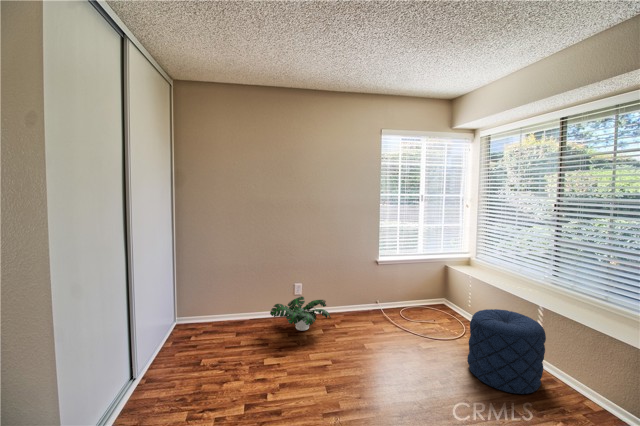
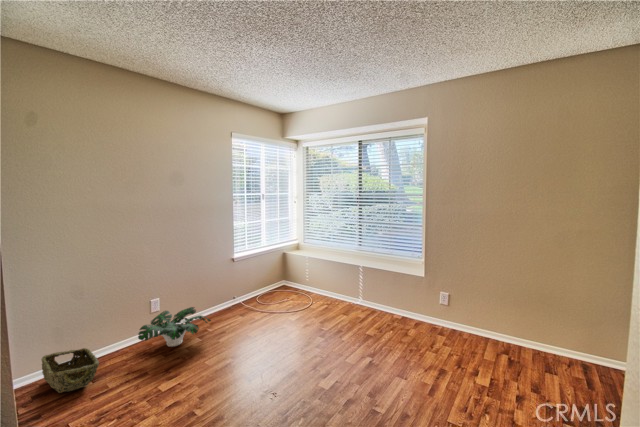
woven basket: none [208,305,243,337] -> present [41,348,99,393]
pouf: present [467,309,546,394] -> none [328,273,374,327]

